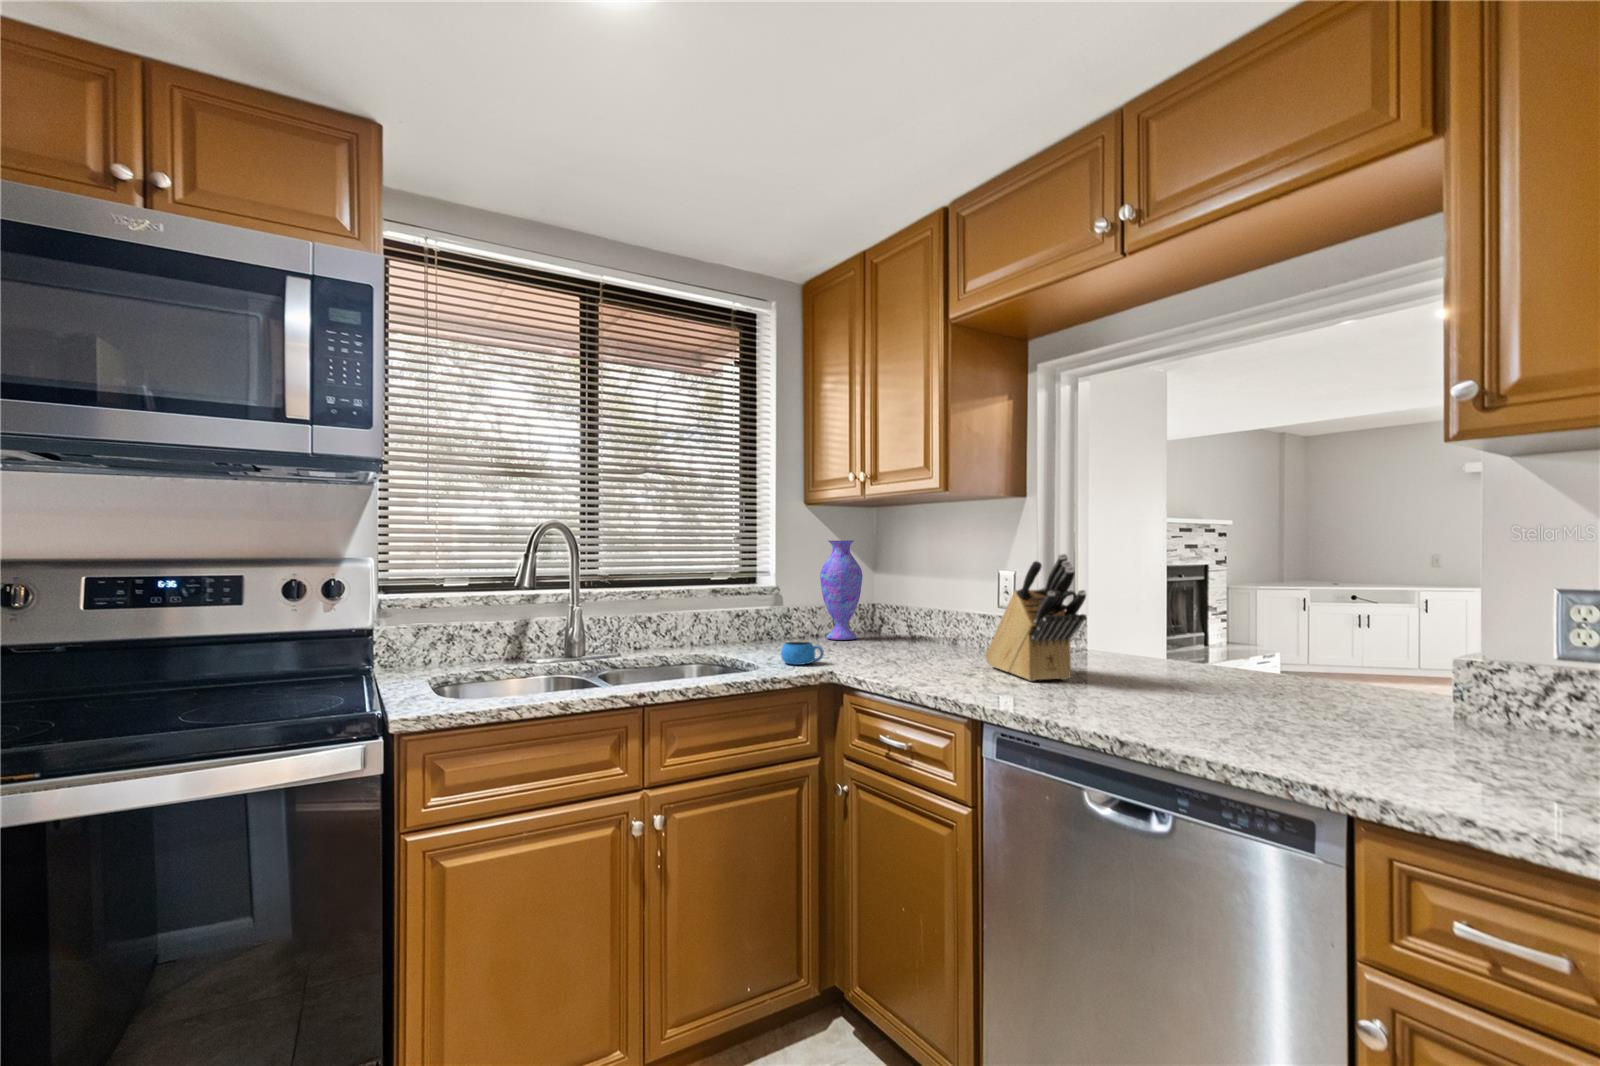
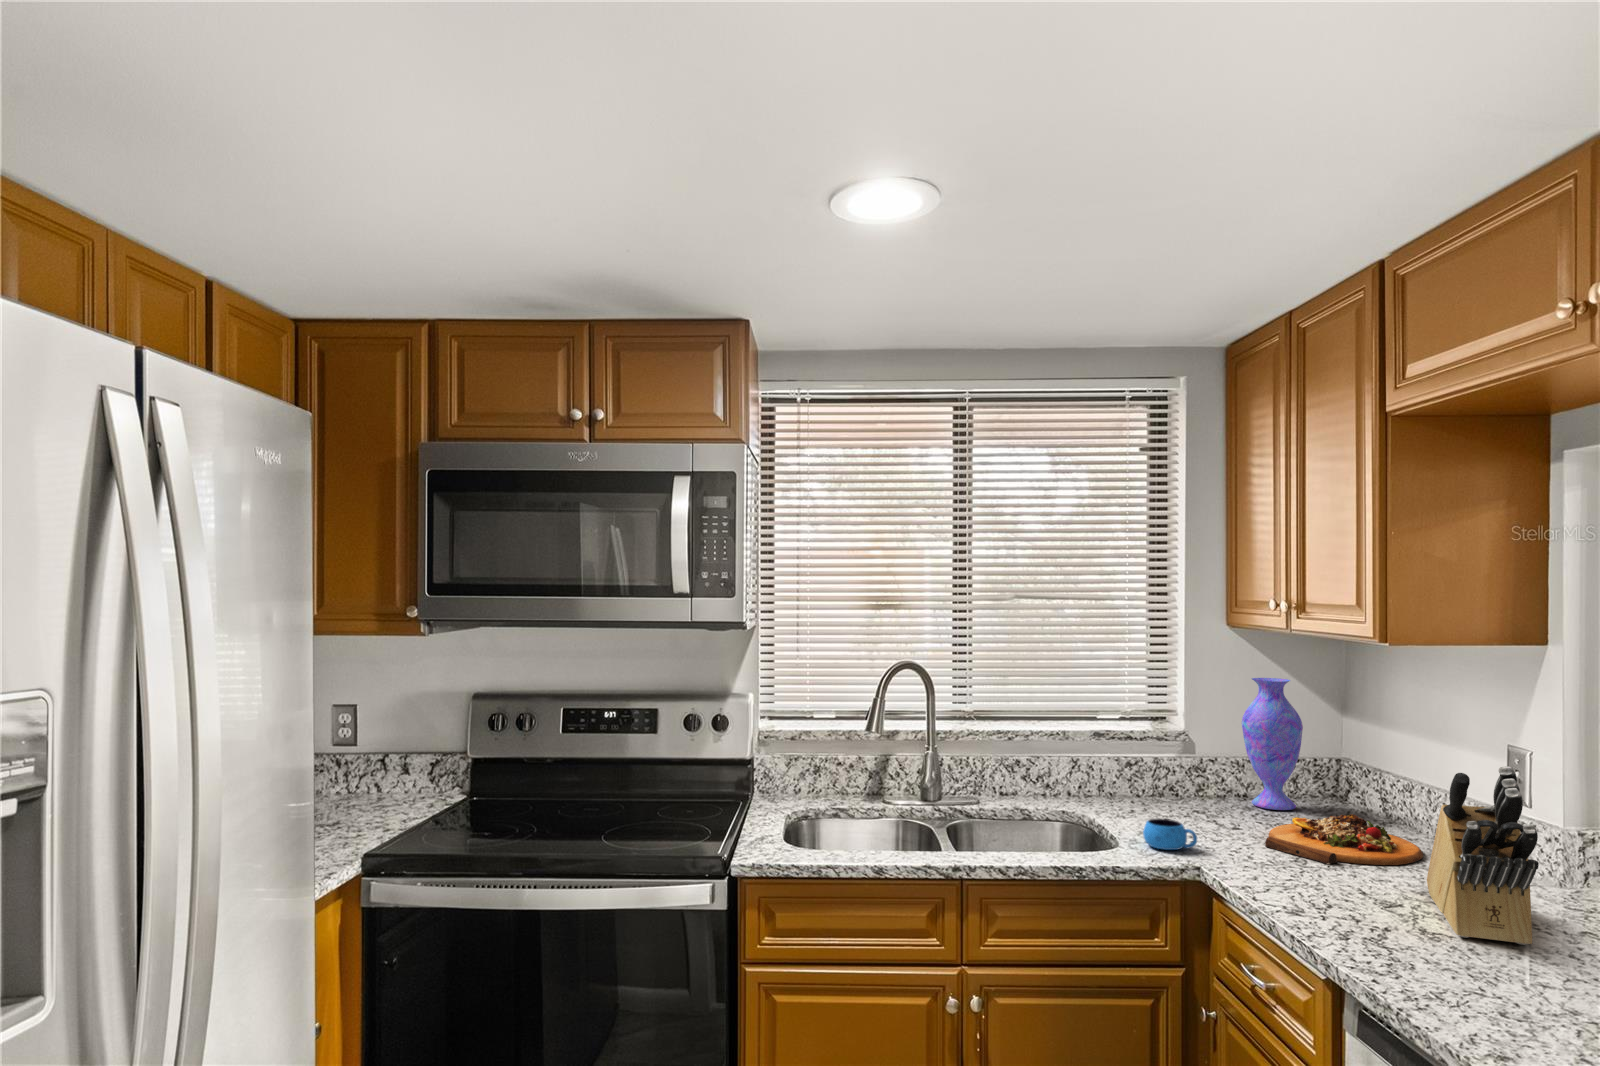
cutting board: none [857,629,959,660] -> present [1265,814,1423,865]

